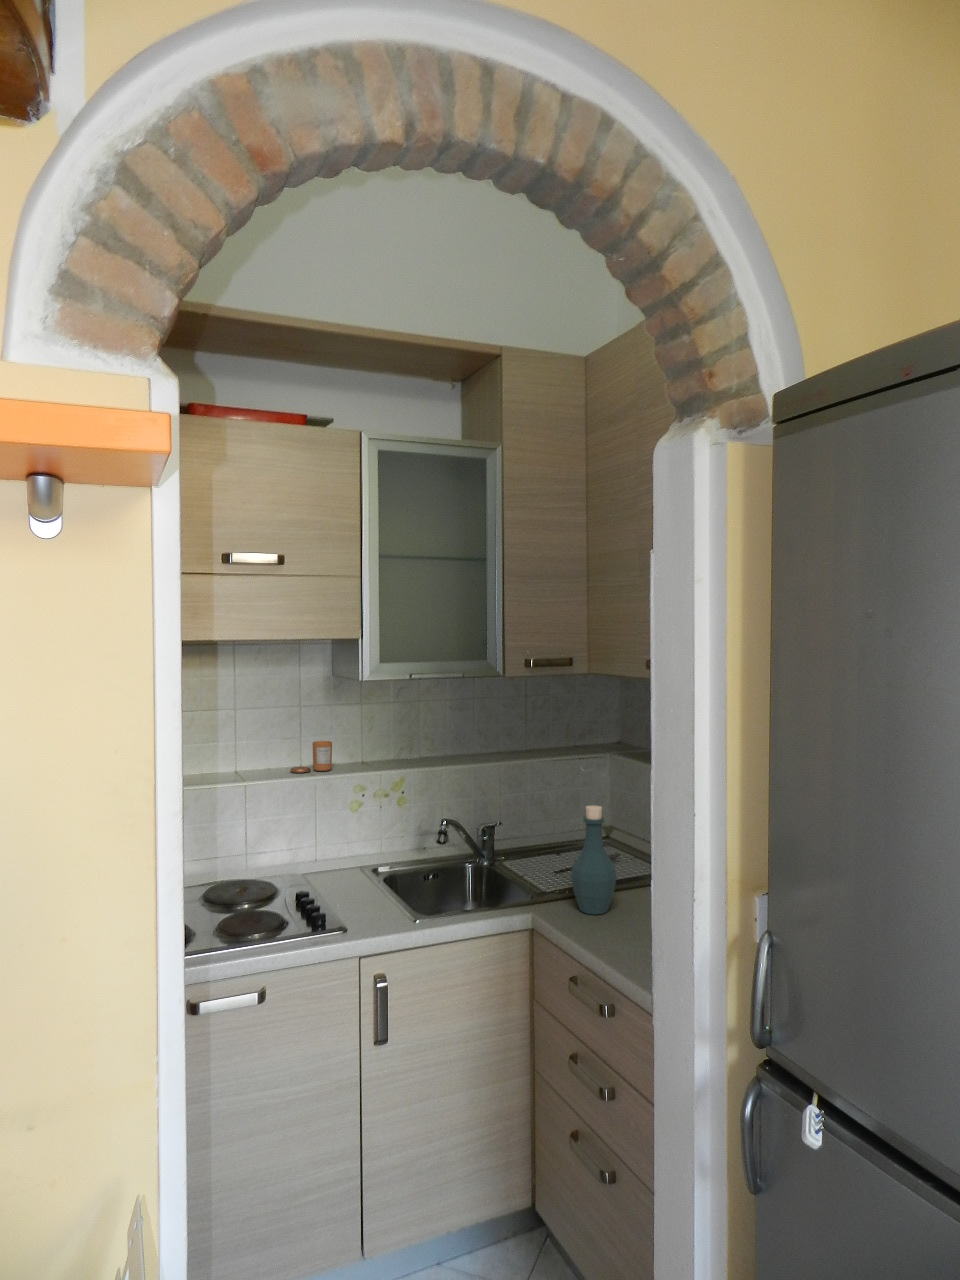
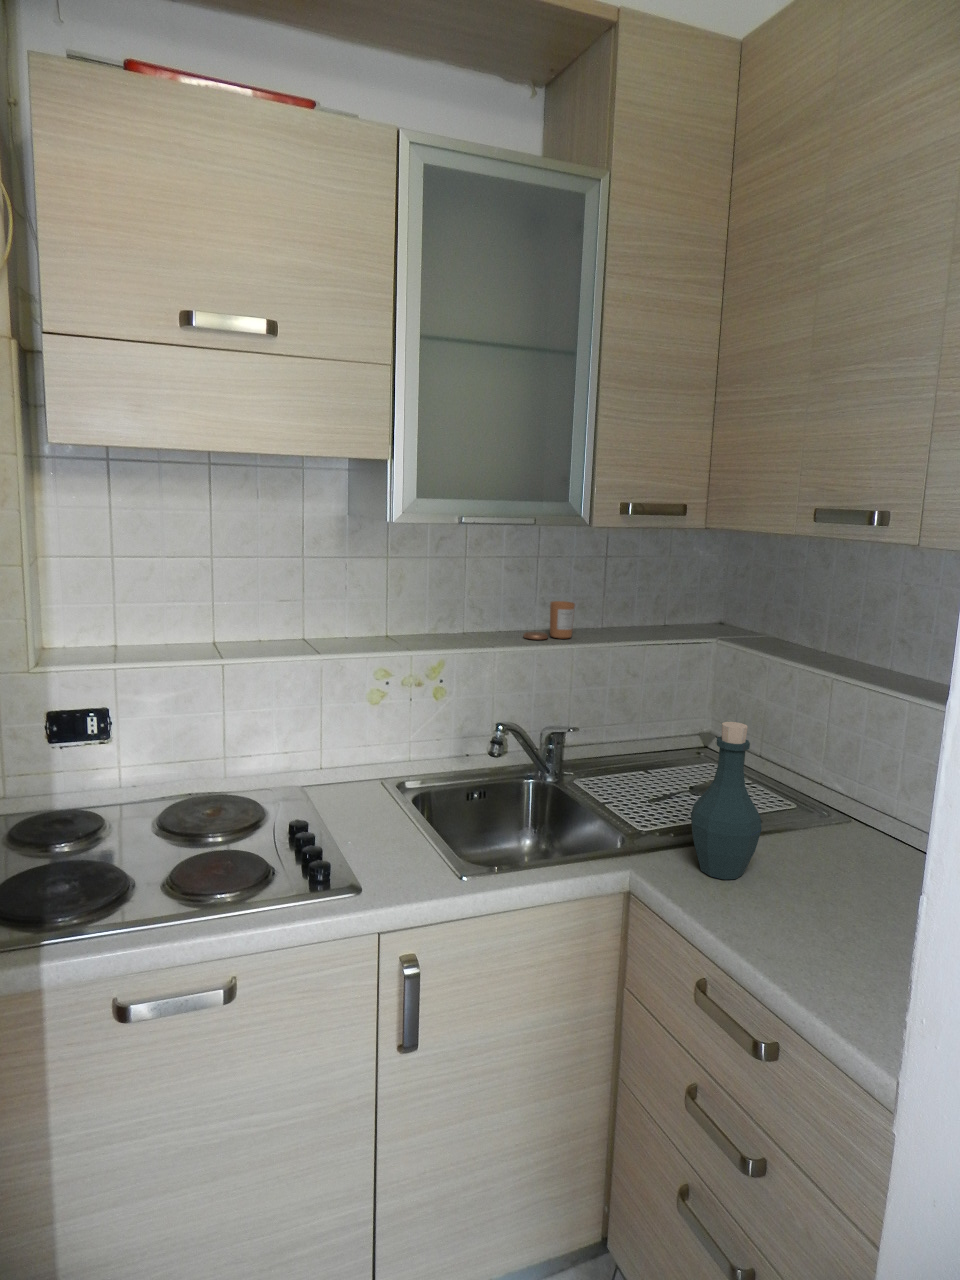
candle: present [290,741,332,773] -> present [524,601,575,640]

